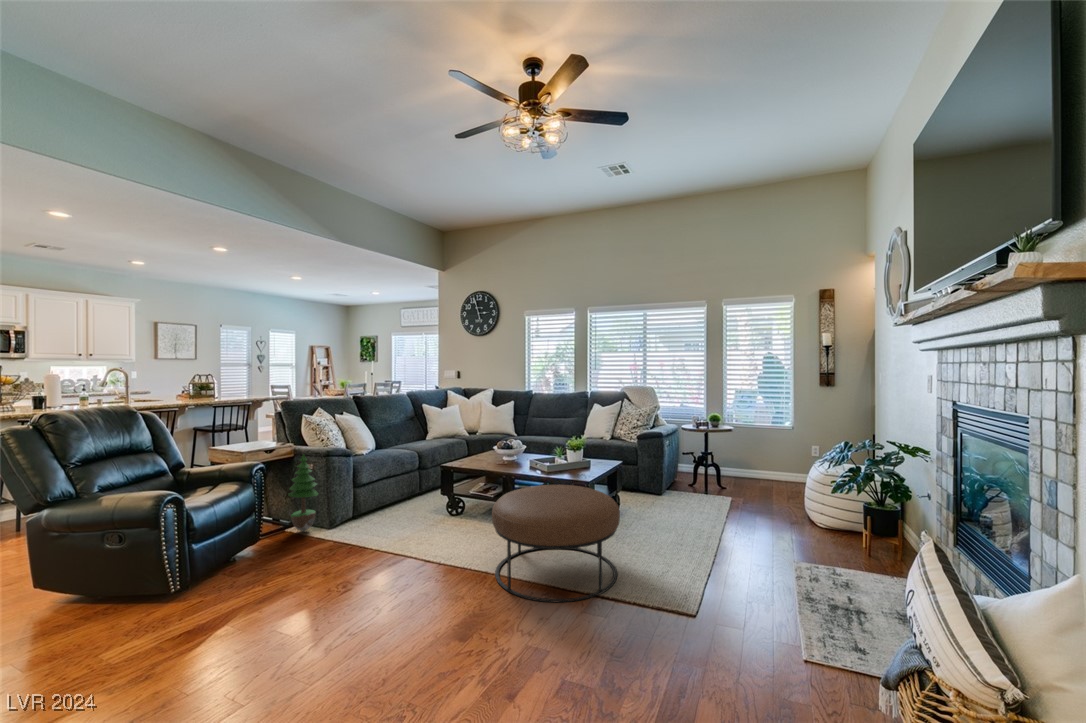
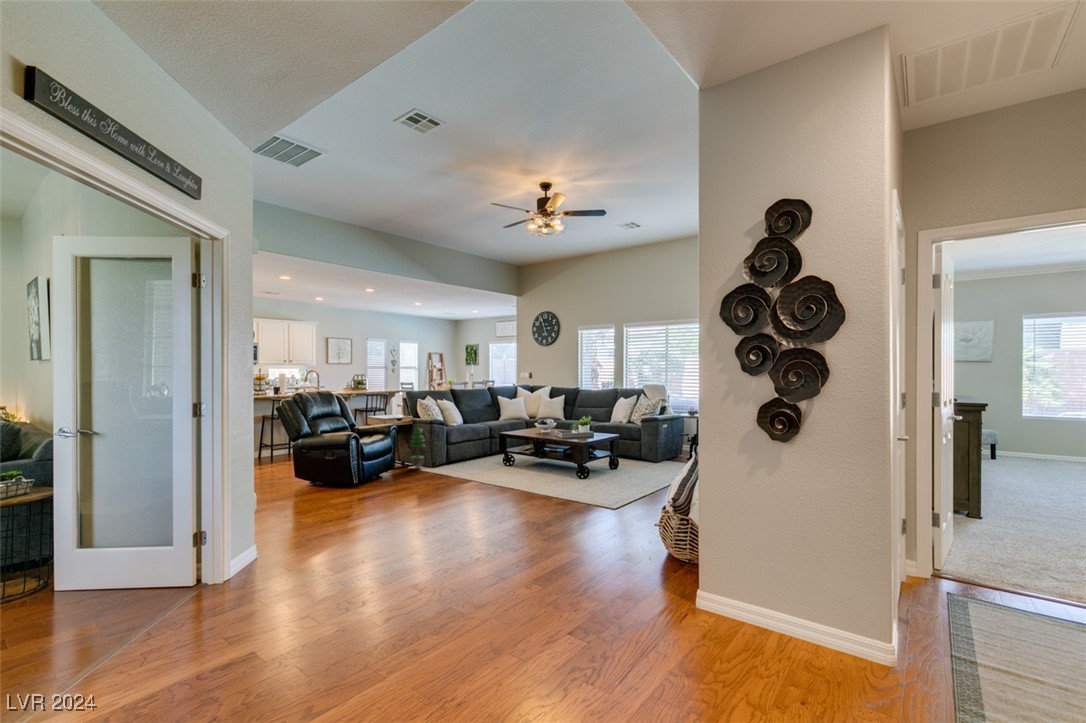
ottoman: present [492,485,620,603] -> none [513,443,587,500]

